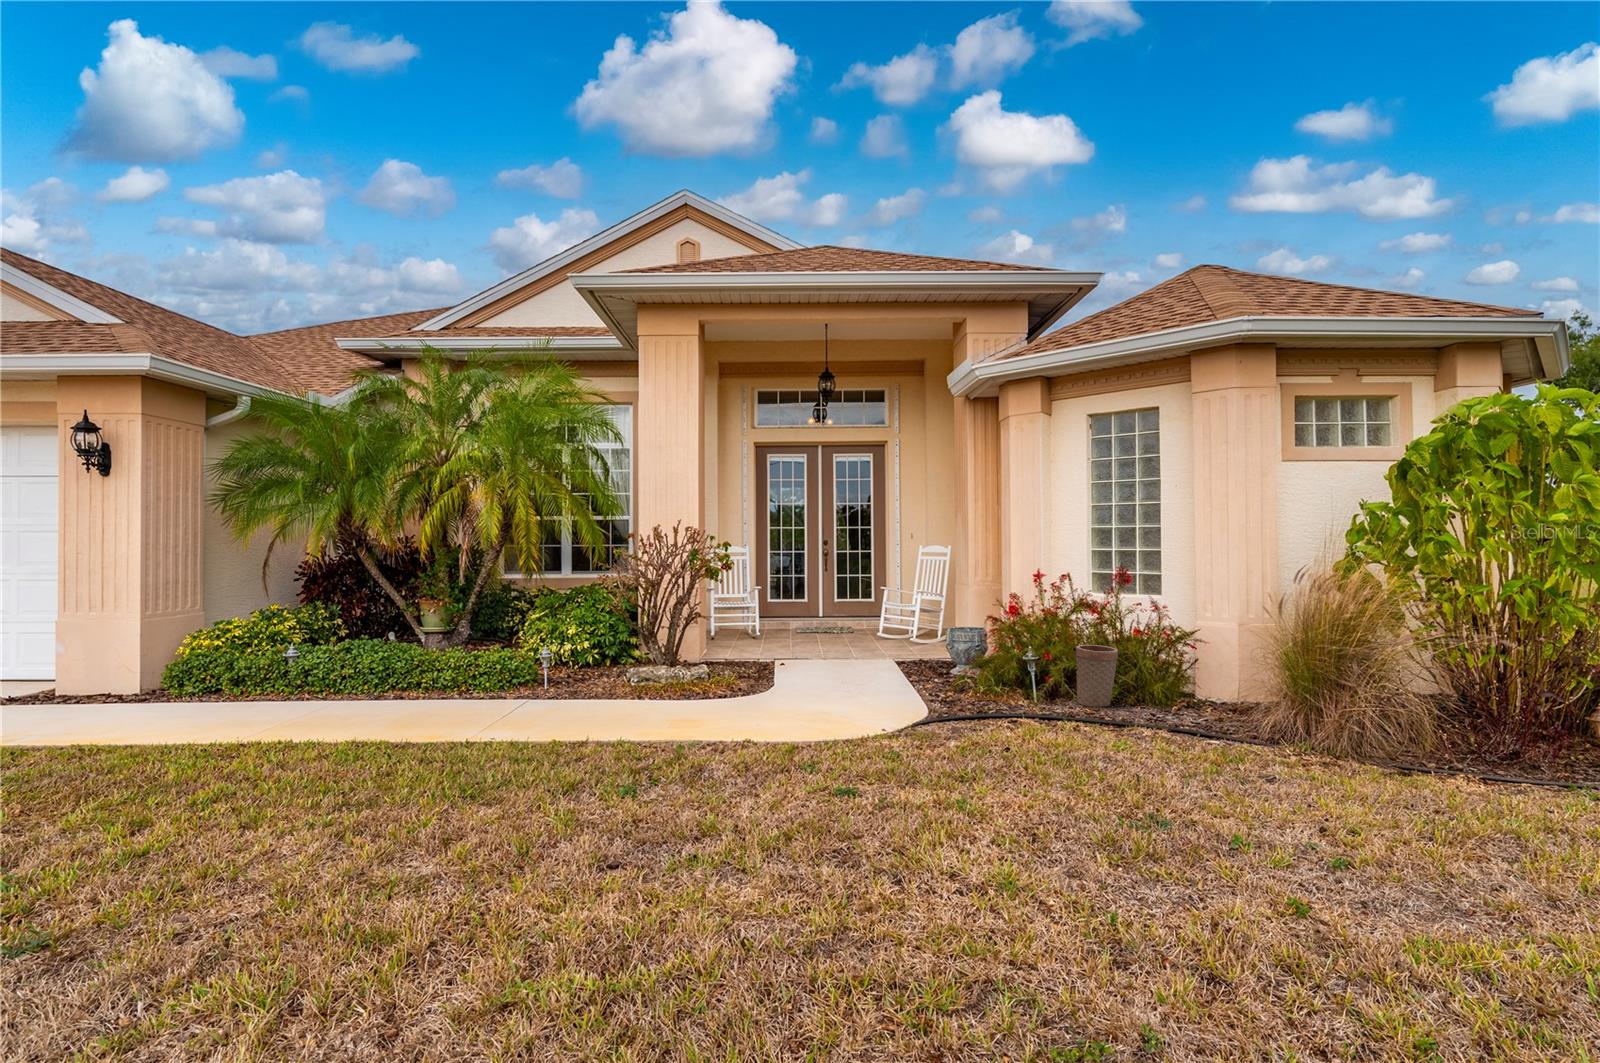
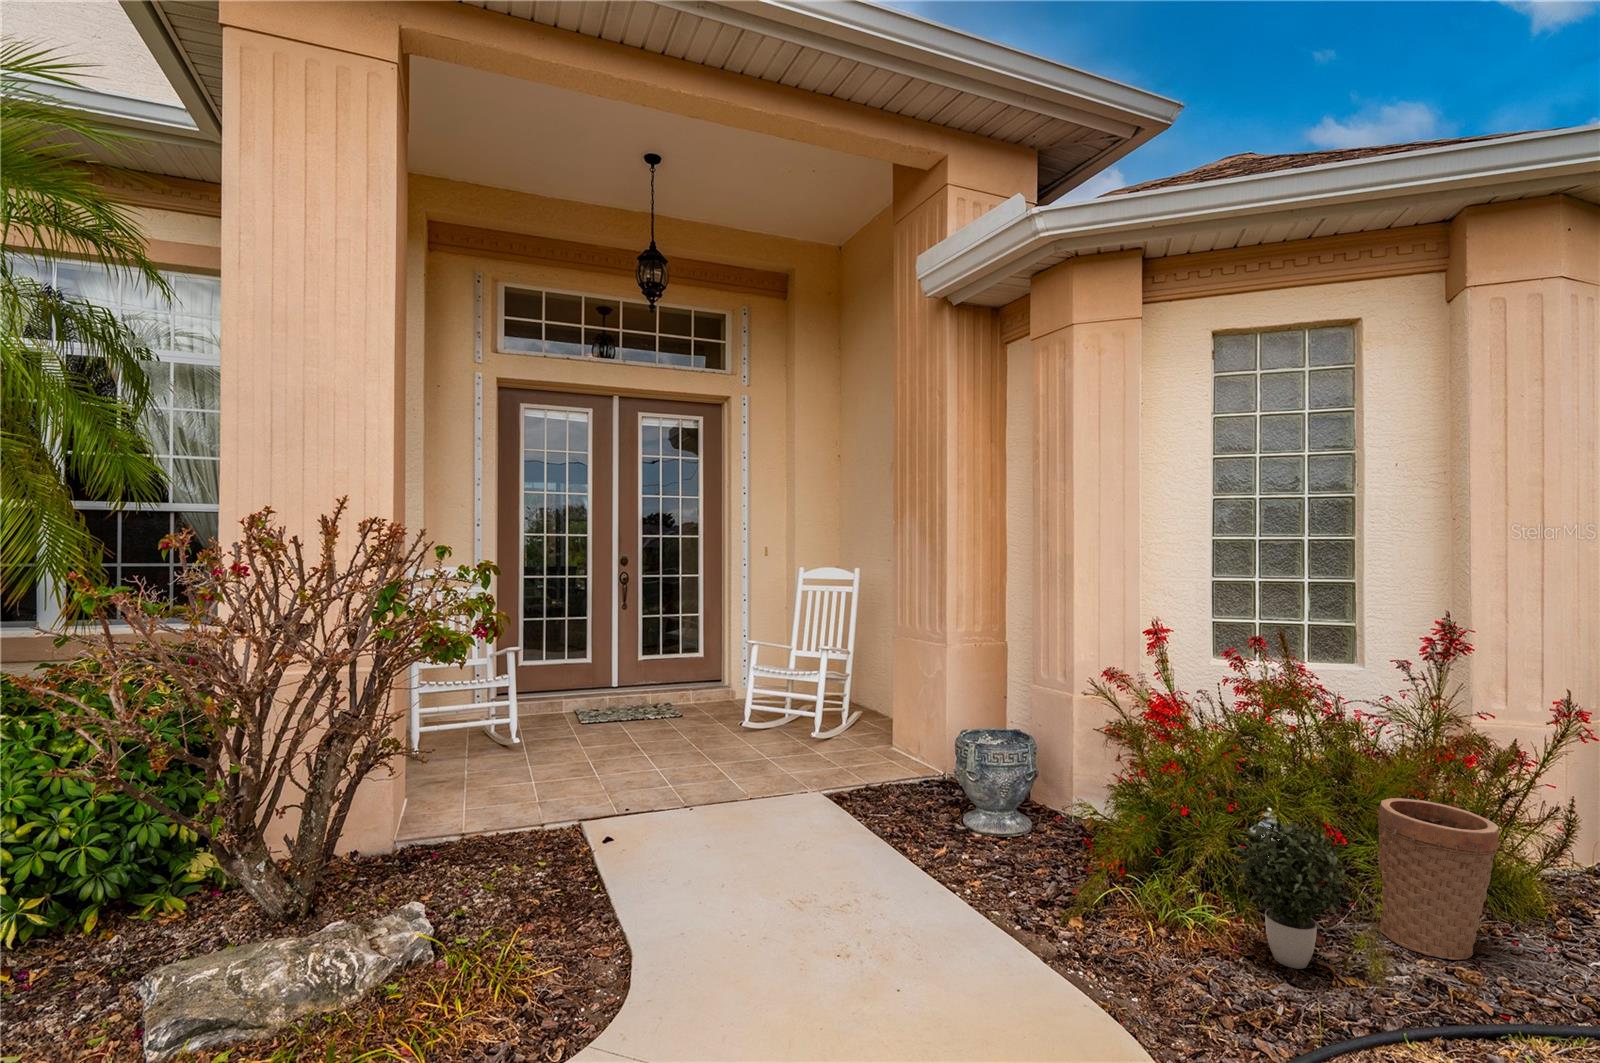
potted plant: none [1000,645,1040,702] -> present [1235,822,1351,969]

